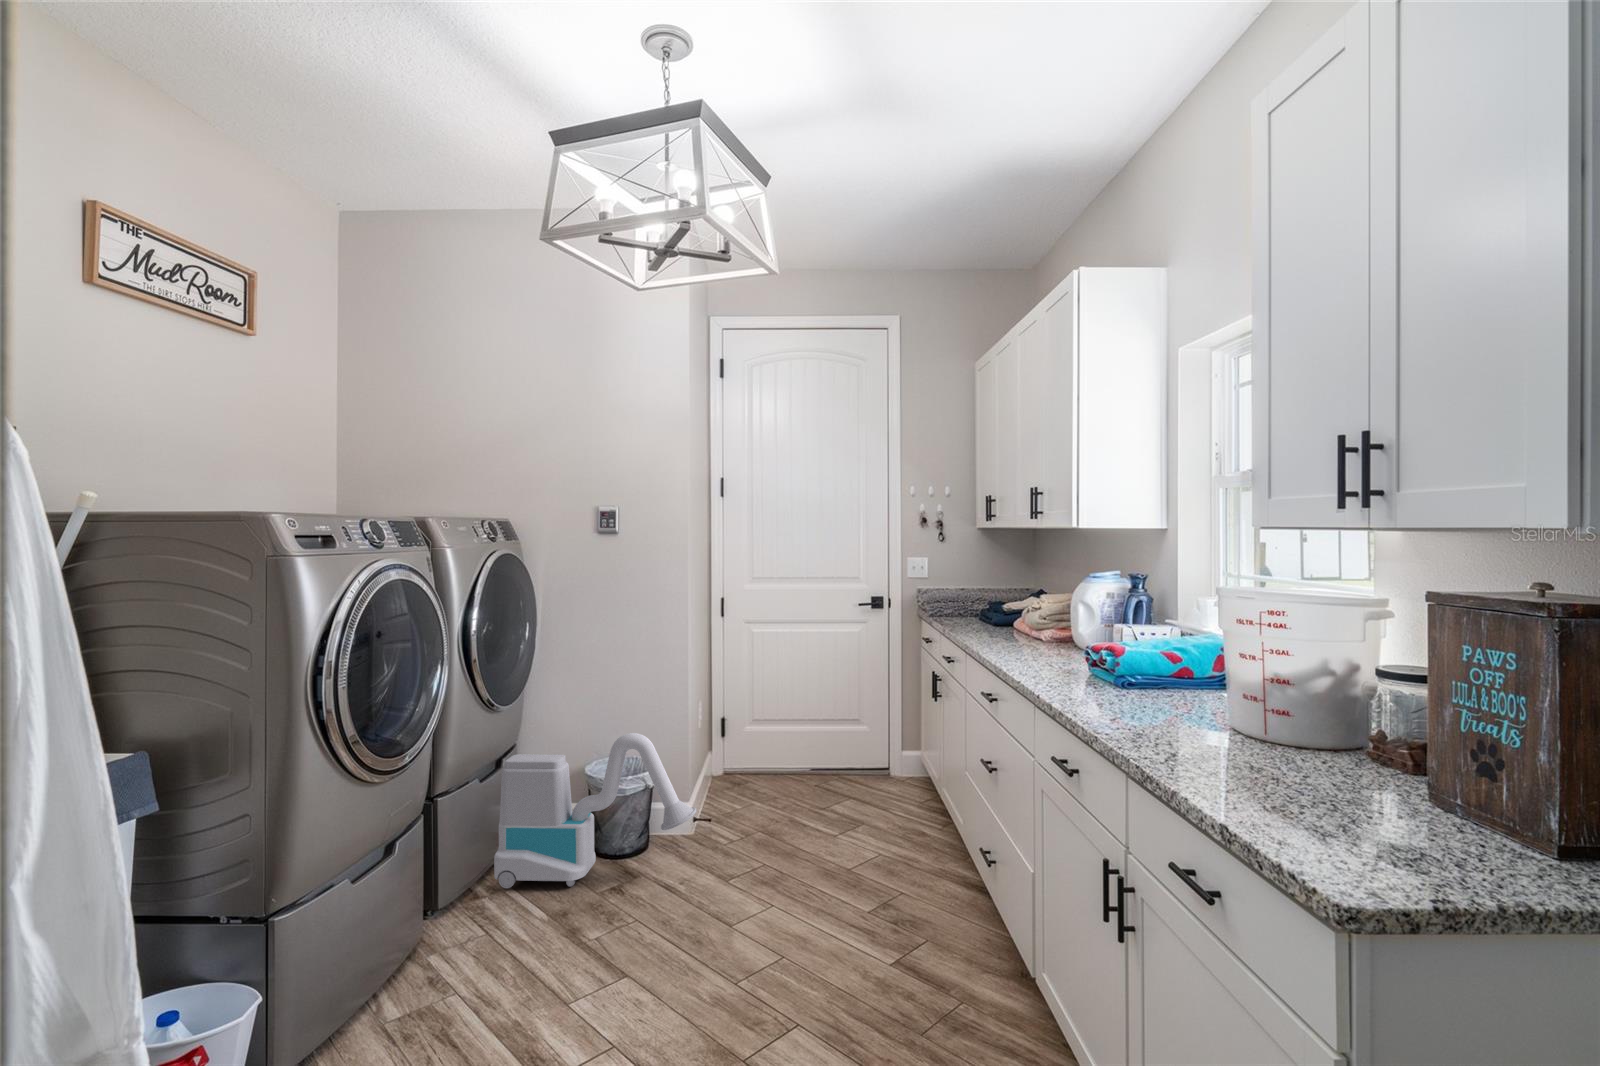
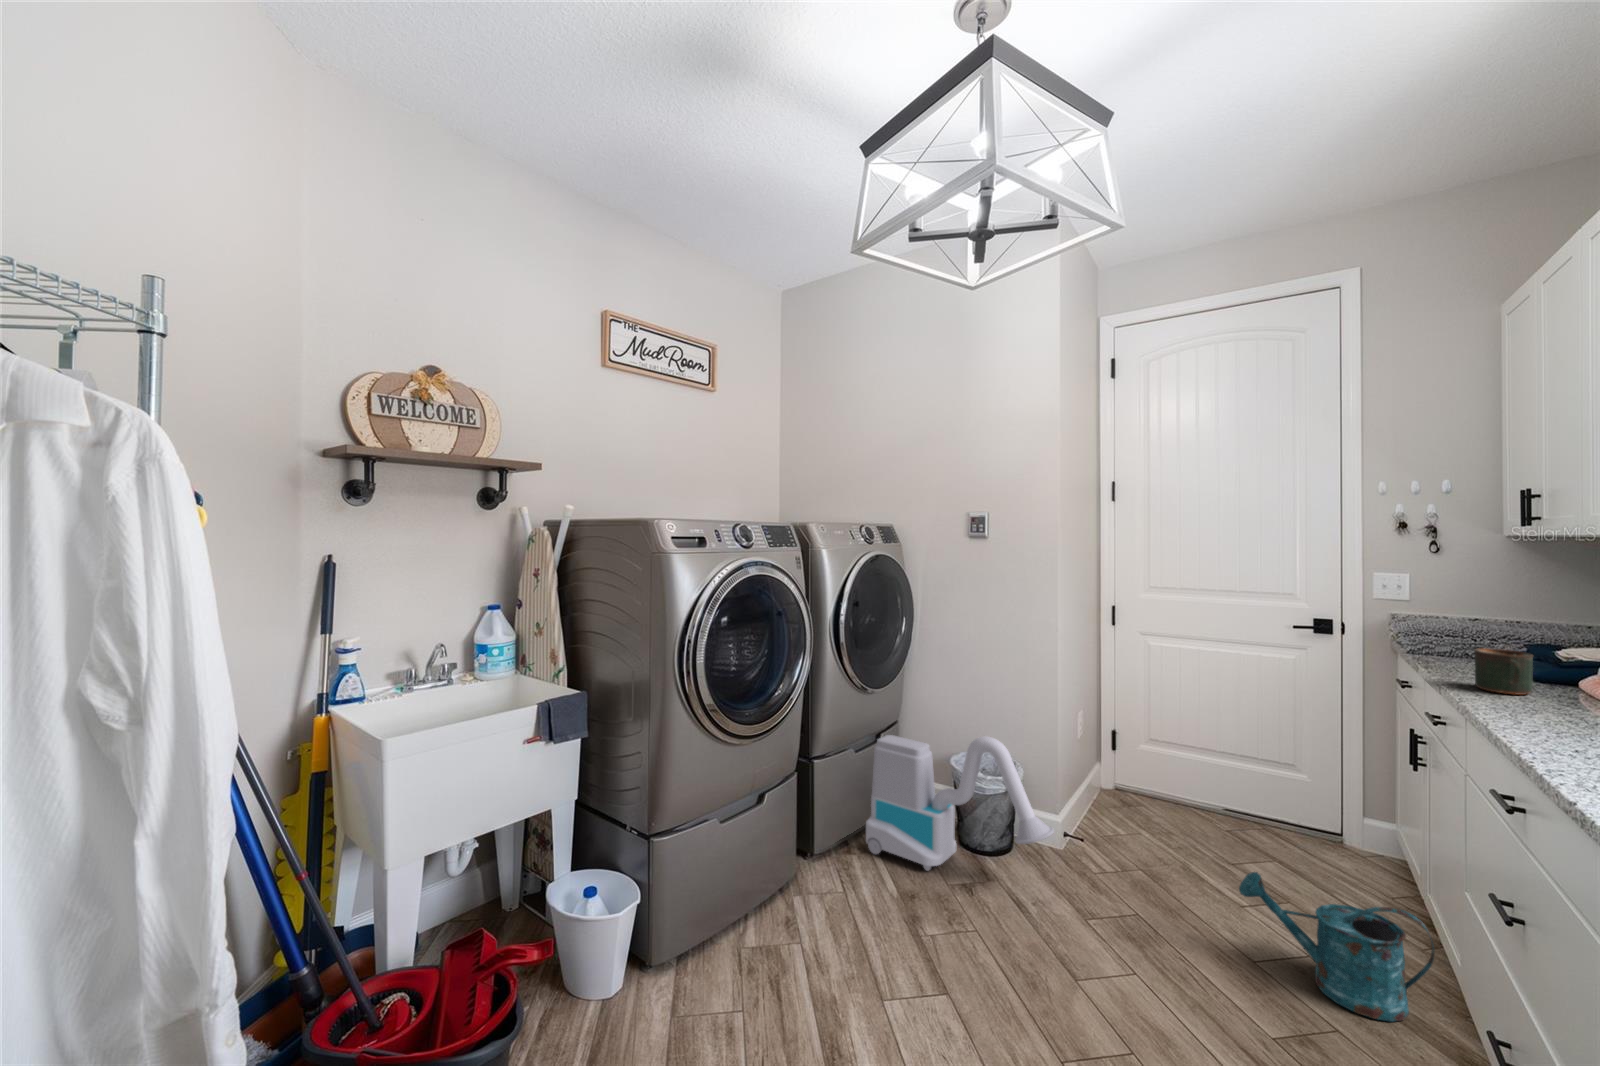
mug: none [971,606,999,635] -> present [1474,648,1533,695]
watering can: none [841,799,956,881] -> present [1239,872,1435,1021]

